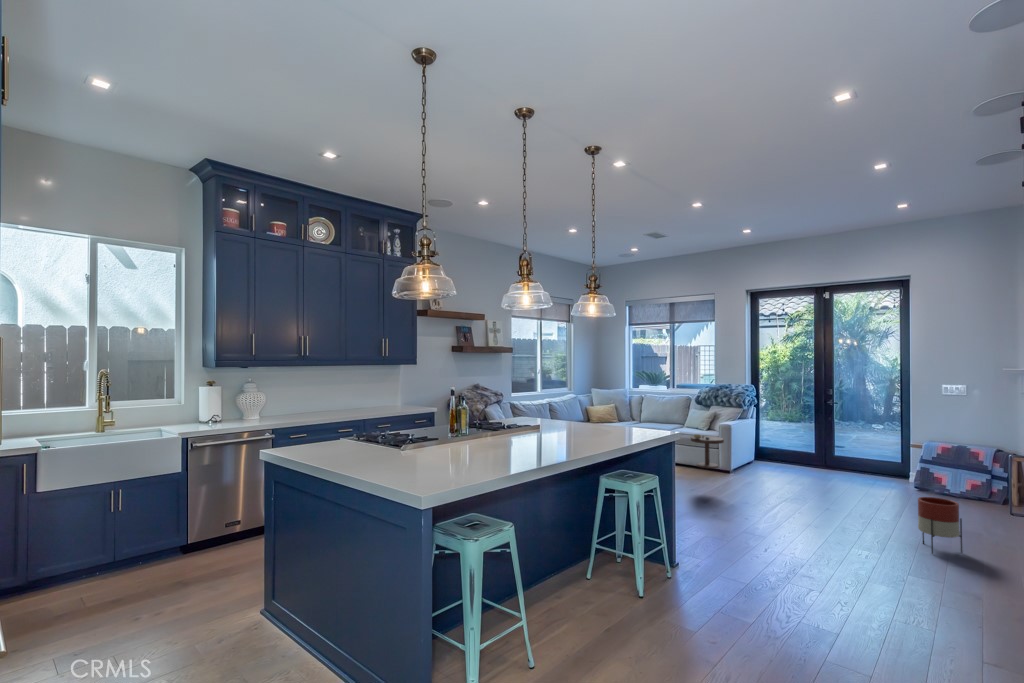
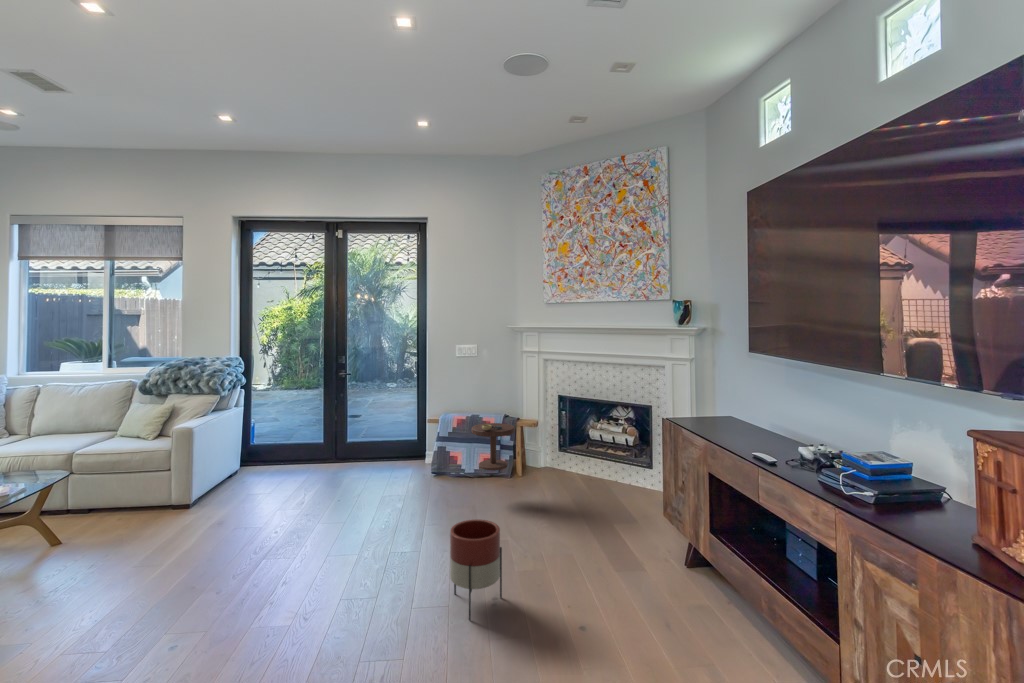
side table: present [691,434,724,469] -> present [472,423,515,470]

